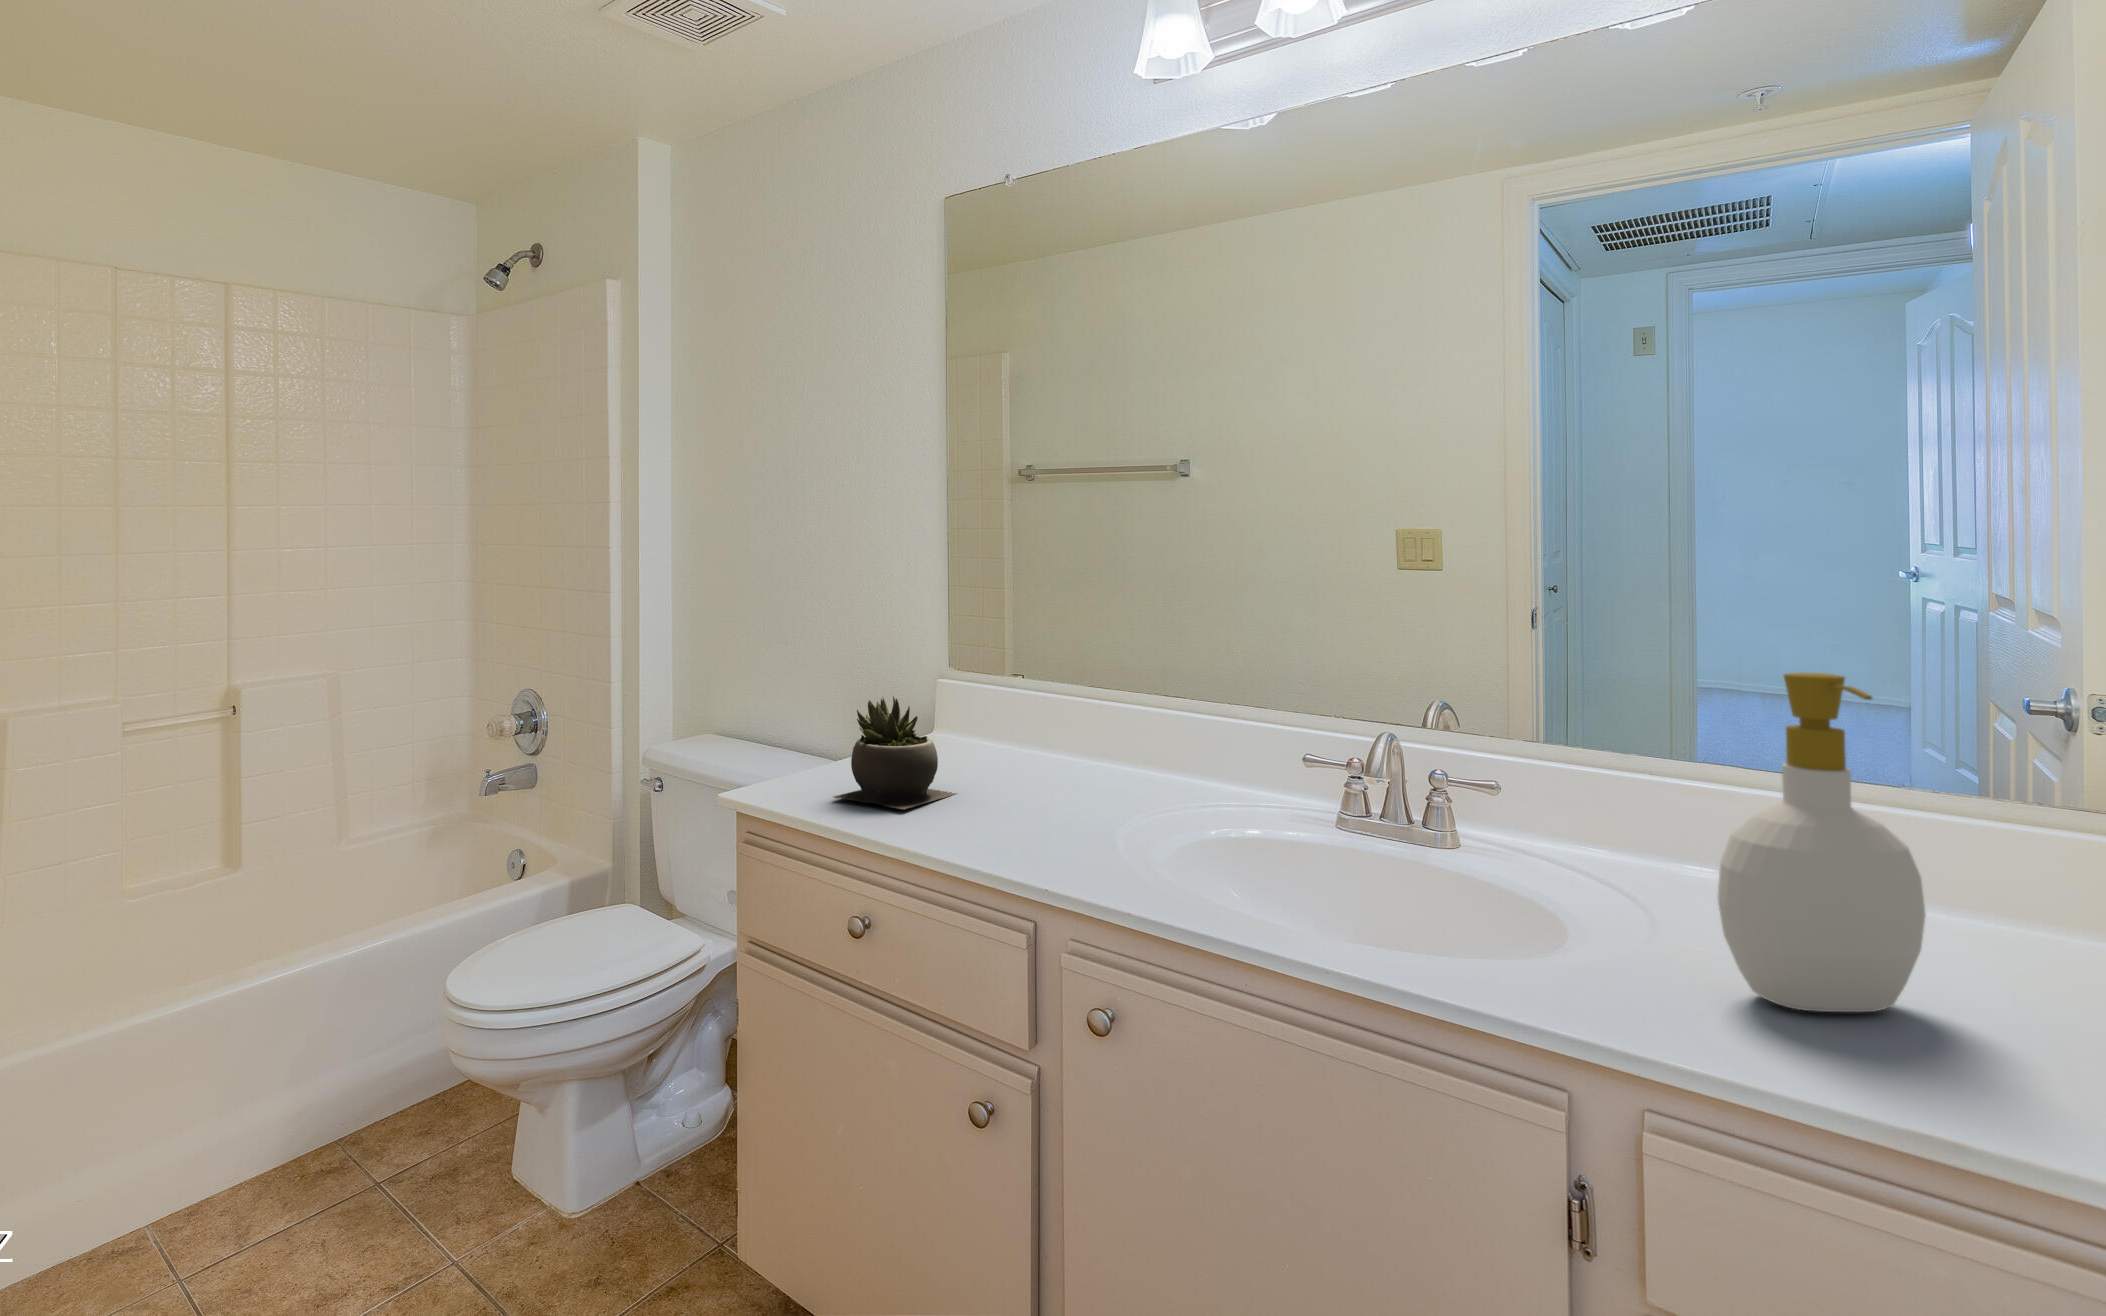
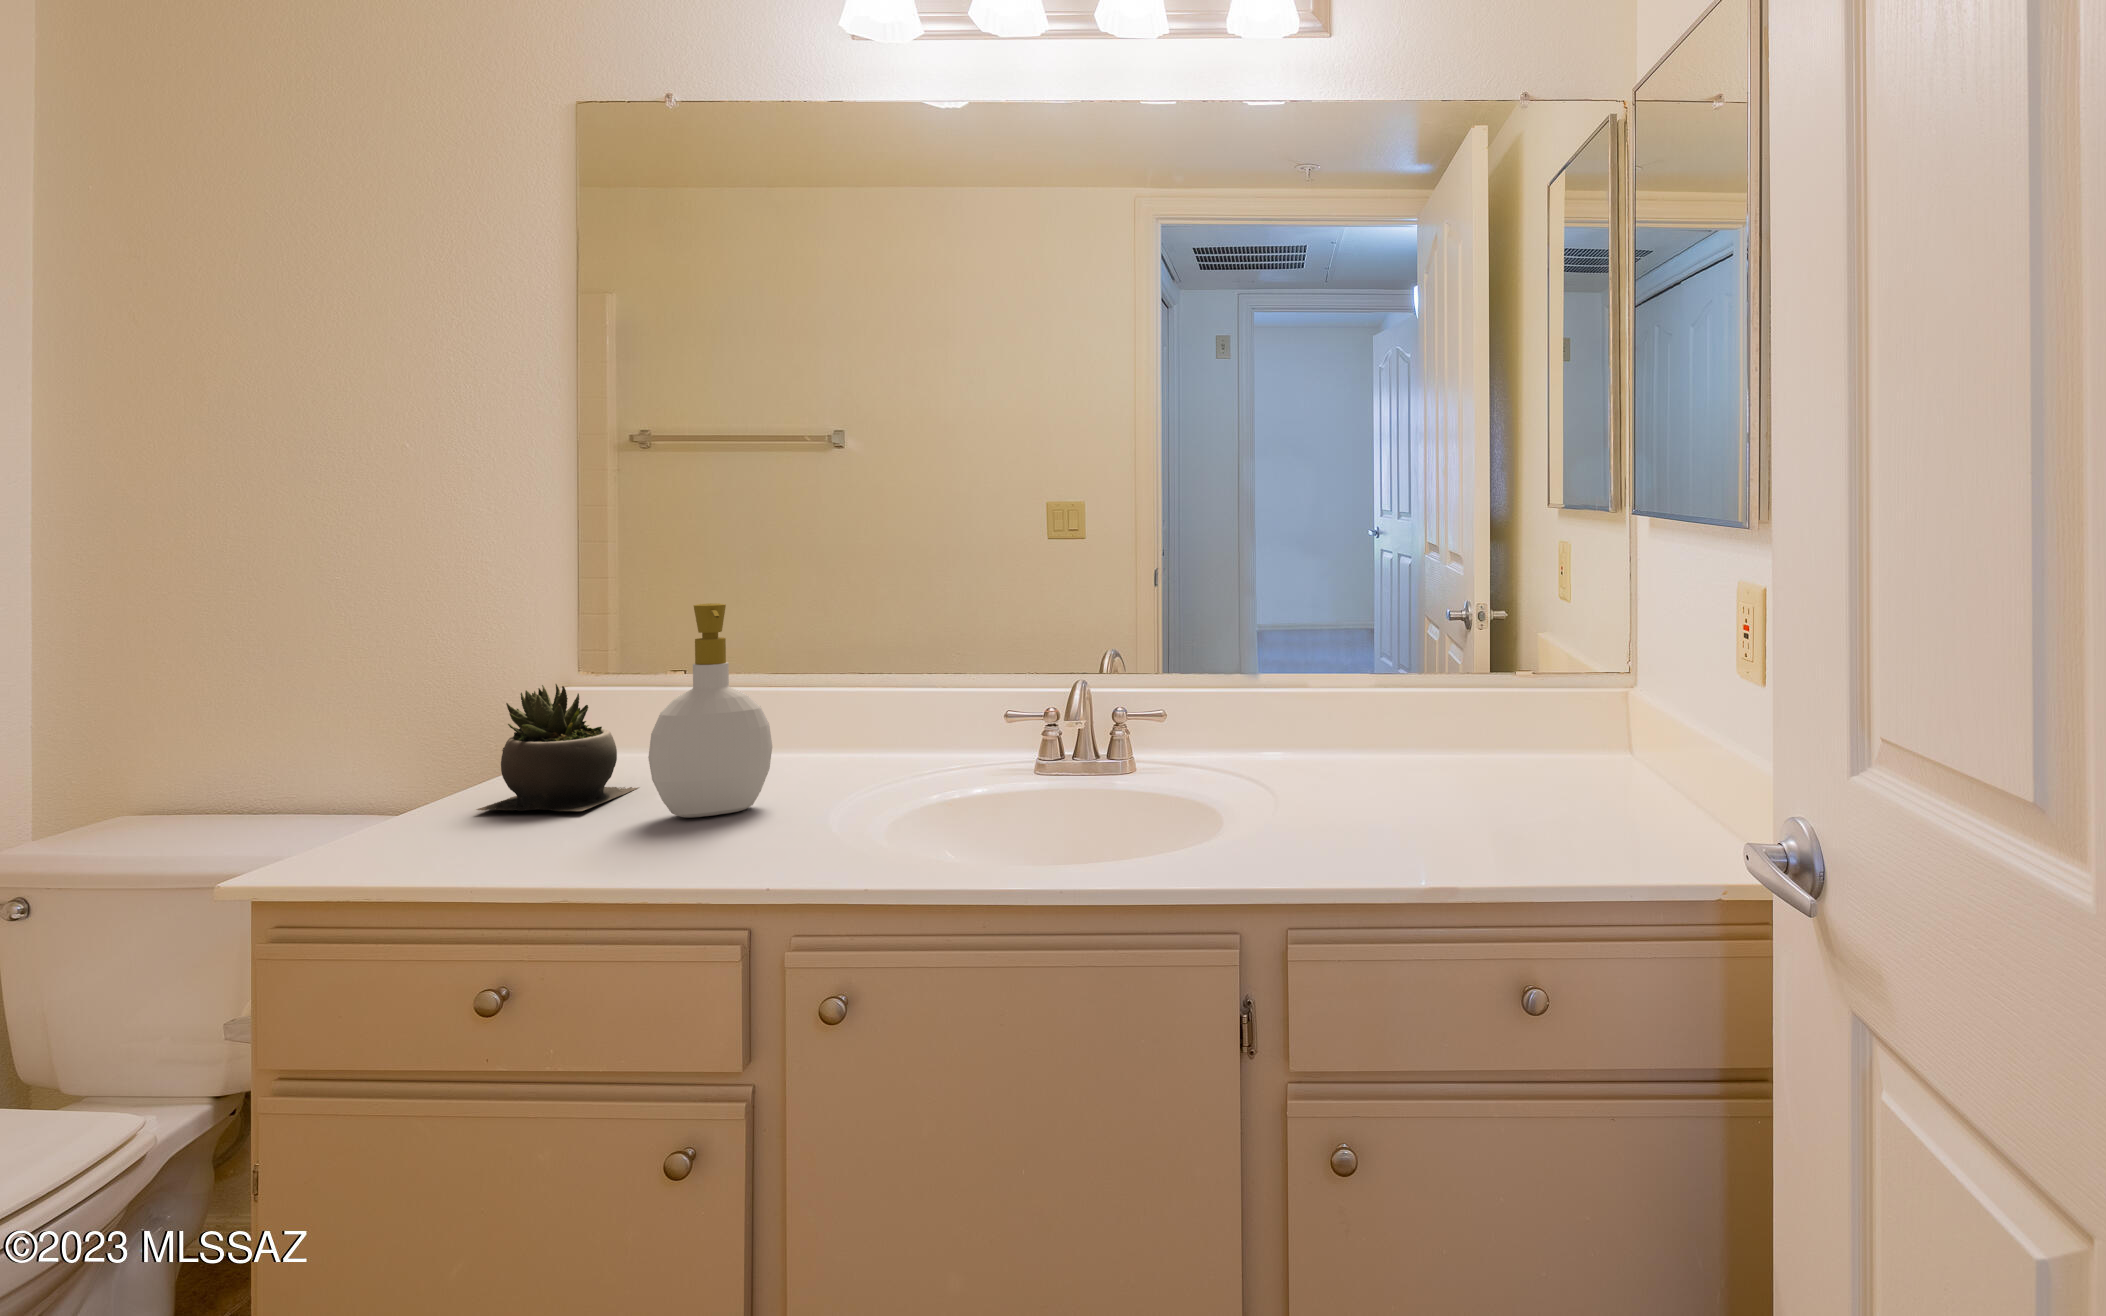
soap bottle: present [1717,672,1926,1012] -> present [648,603,772,818]

